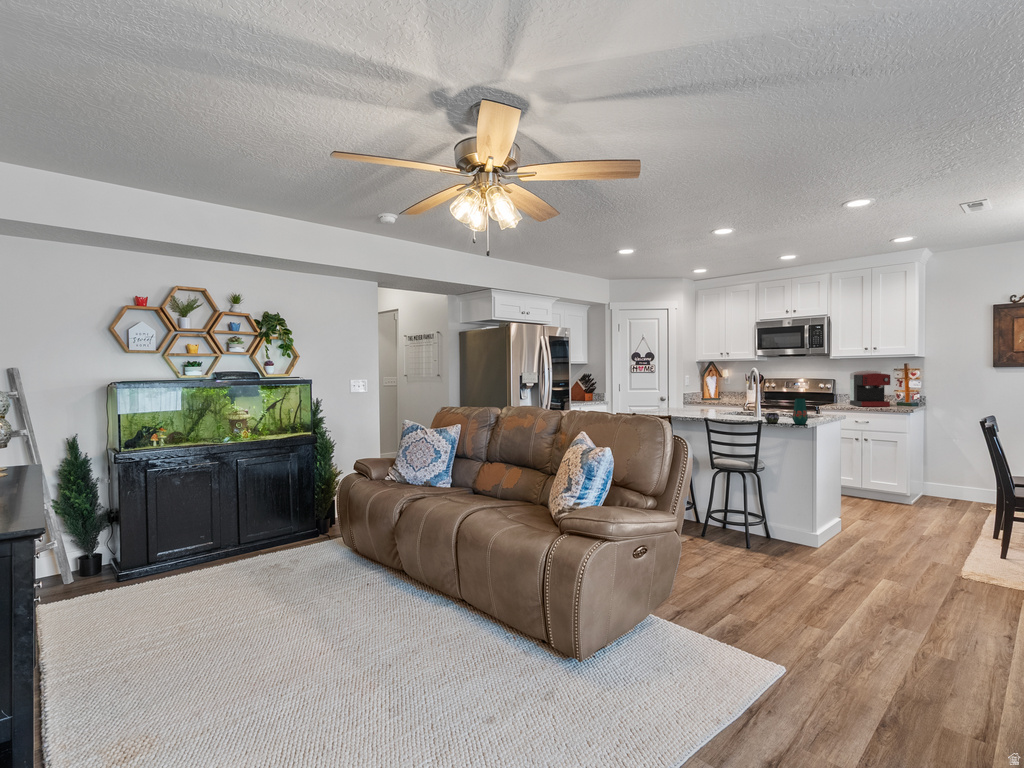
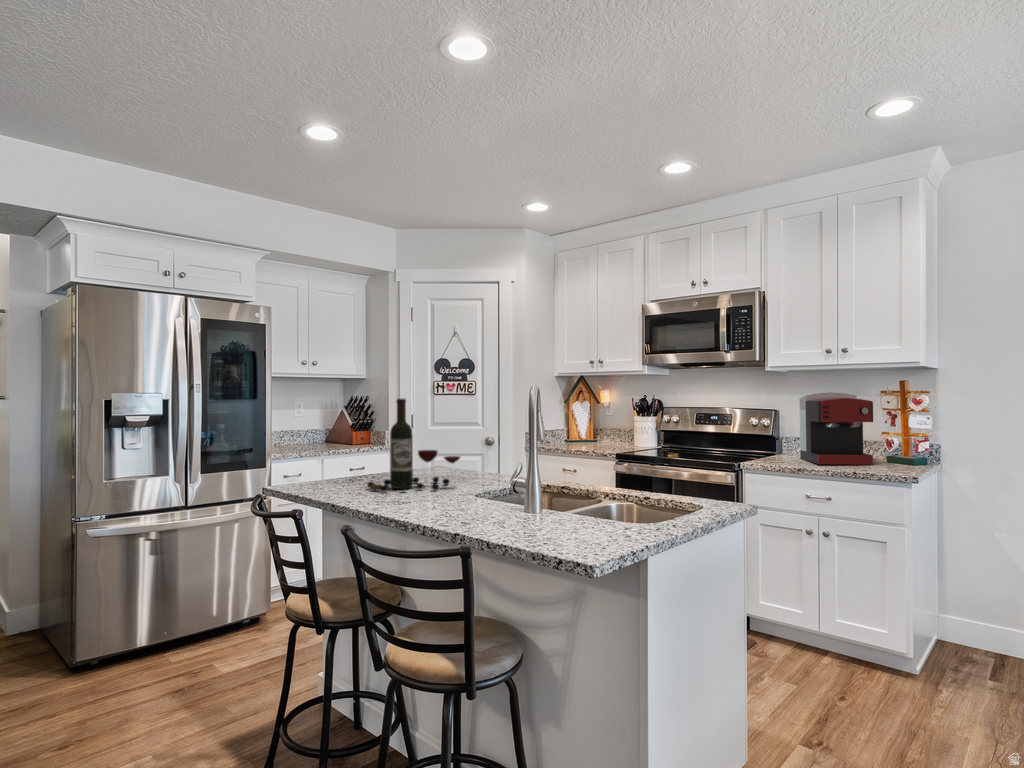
wine bottle: none [664,375,706,415] -> present [367,398,461,491]
vase: present [765,399,808,425] -> none [516,467,617,545]

